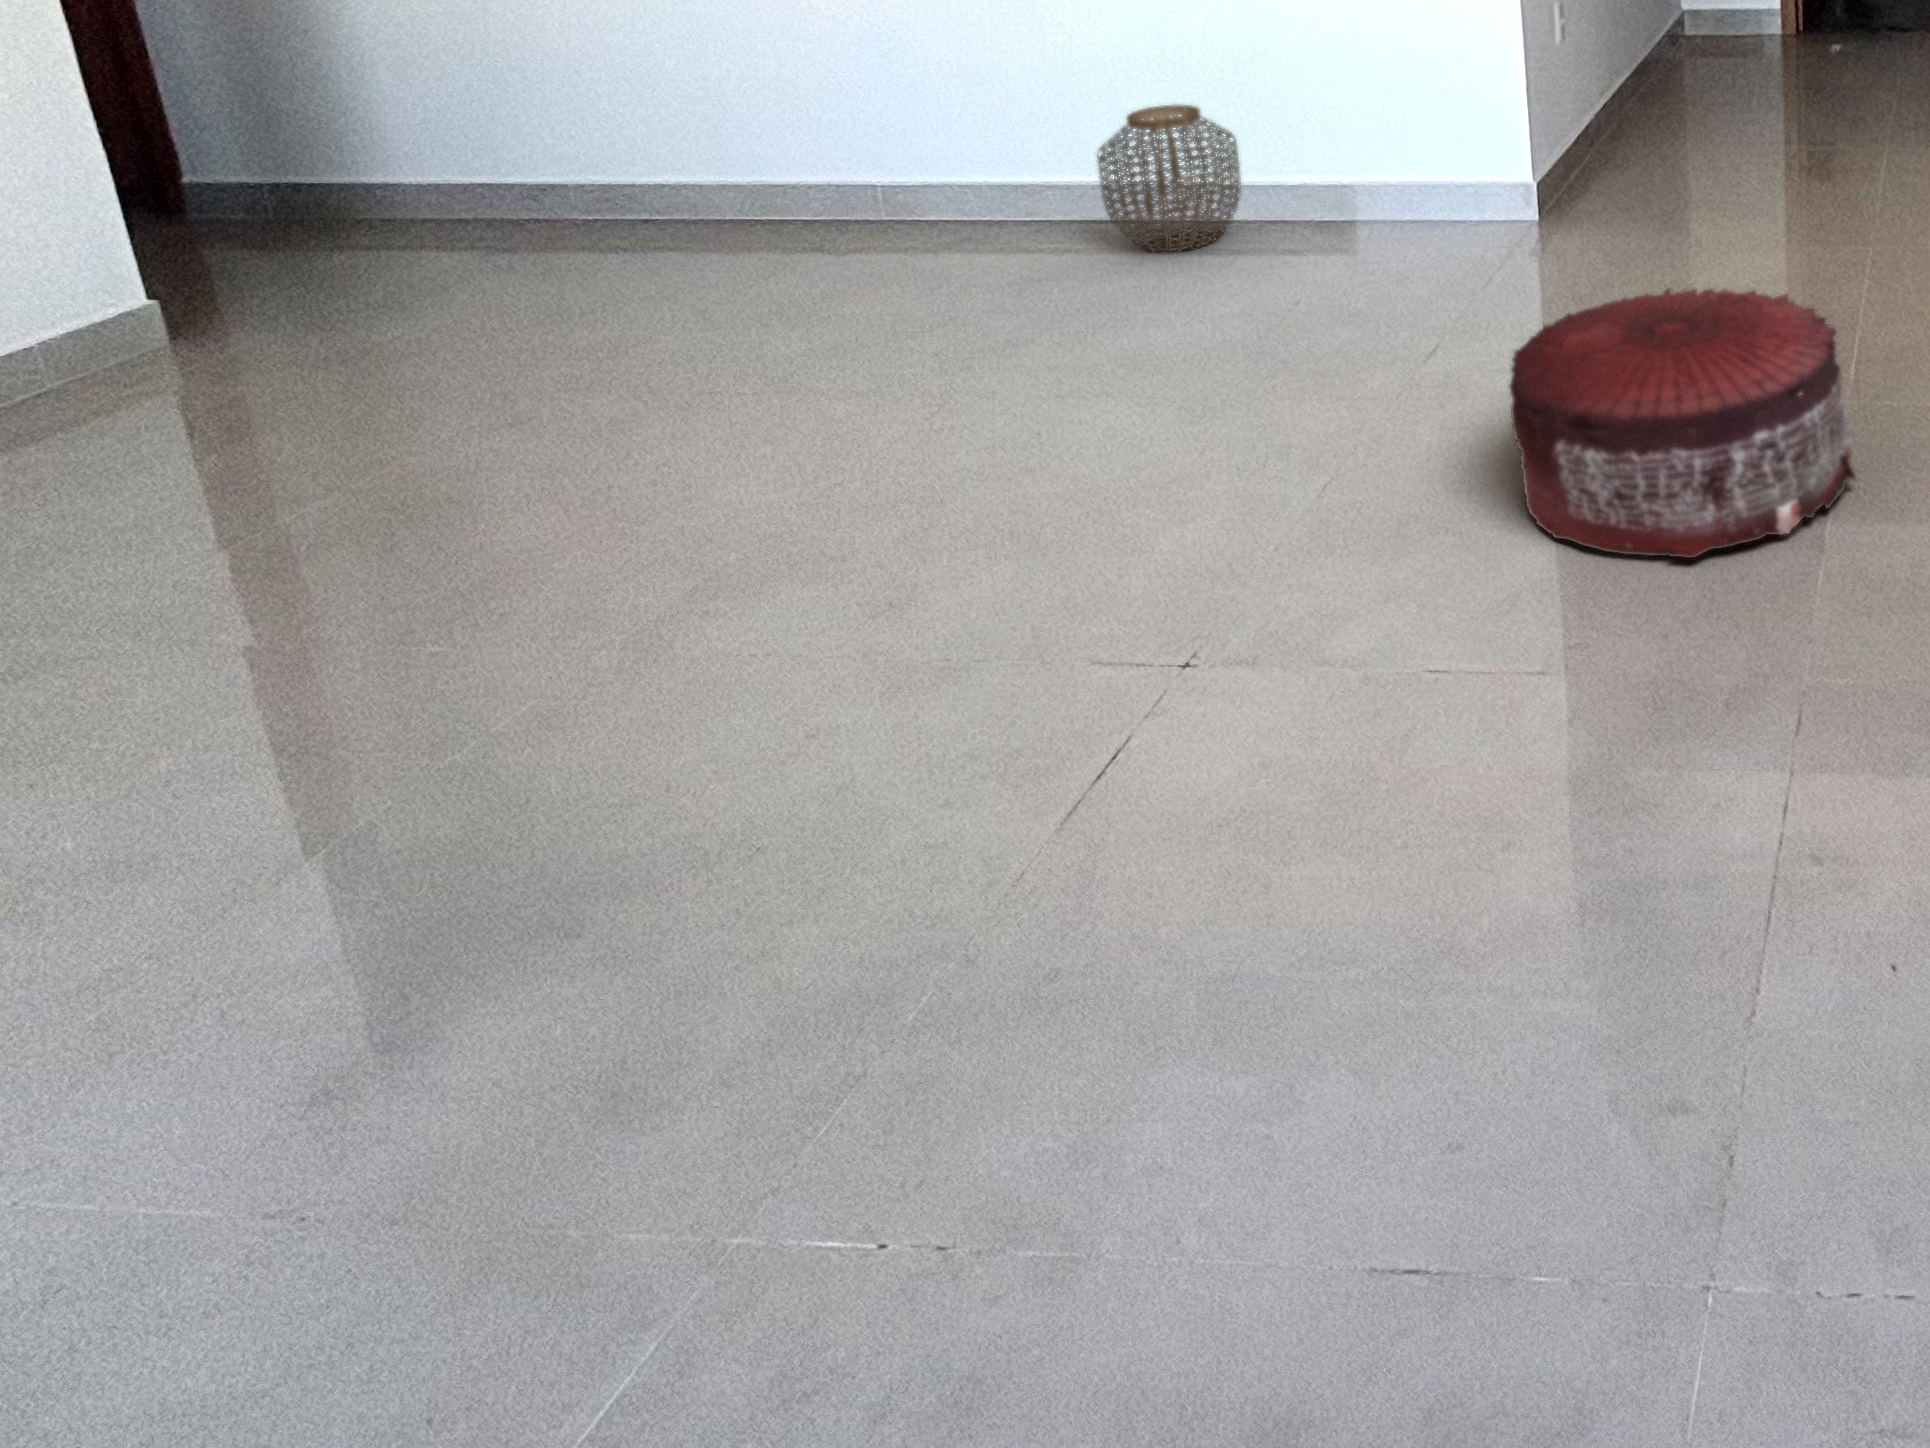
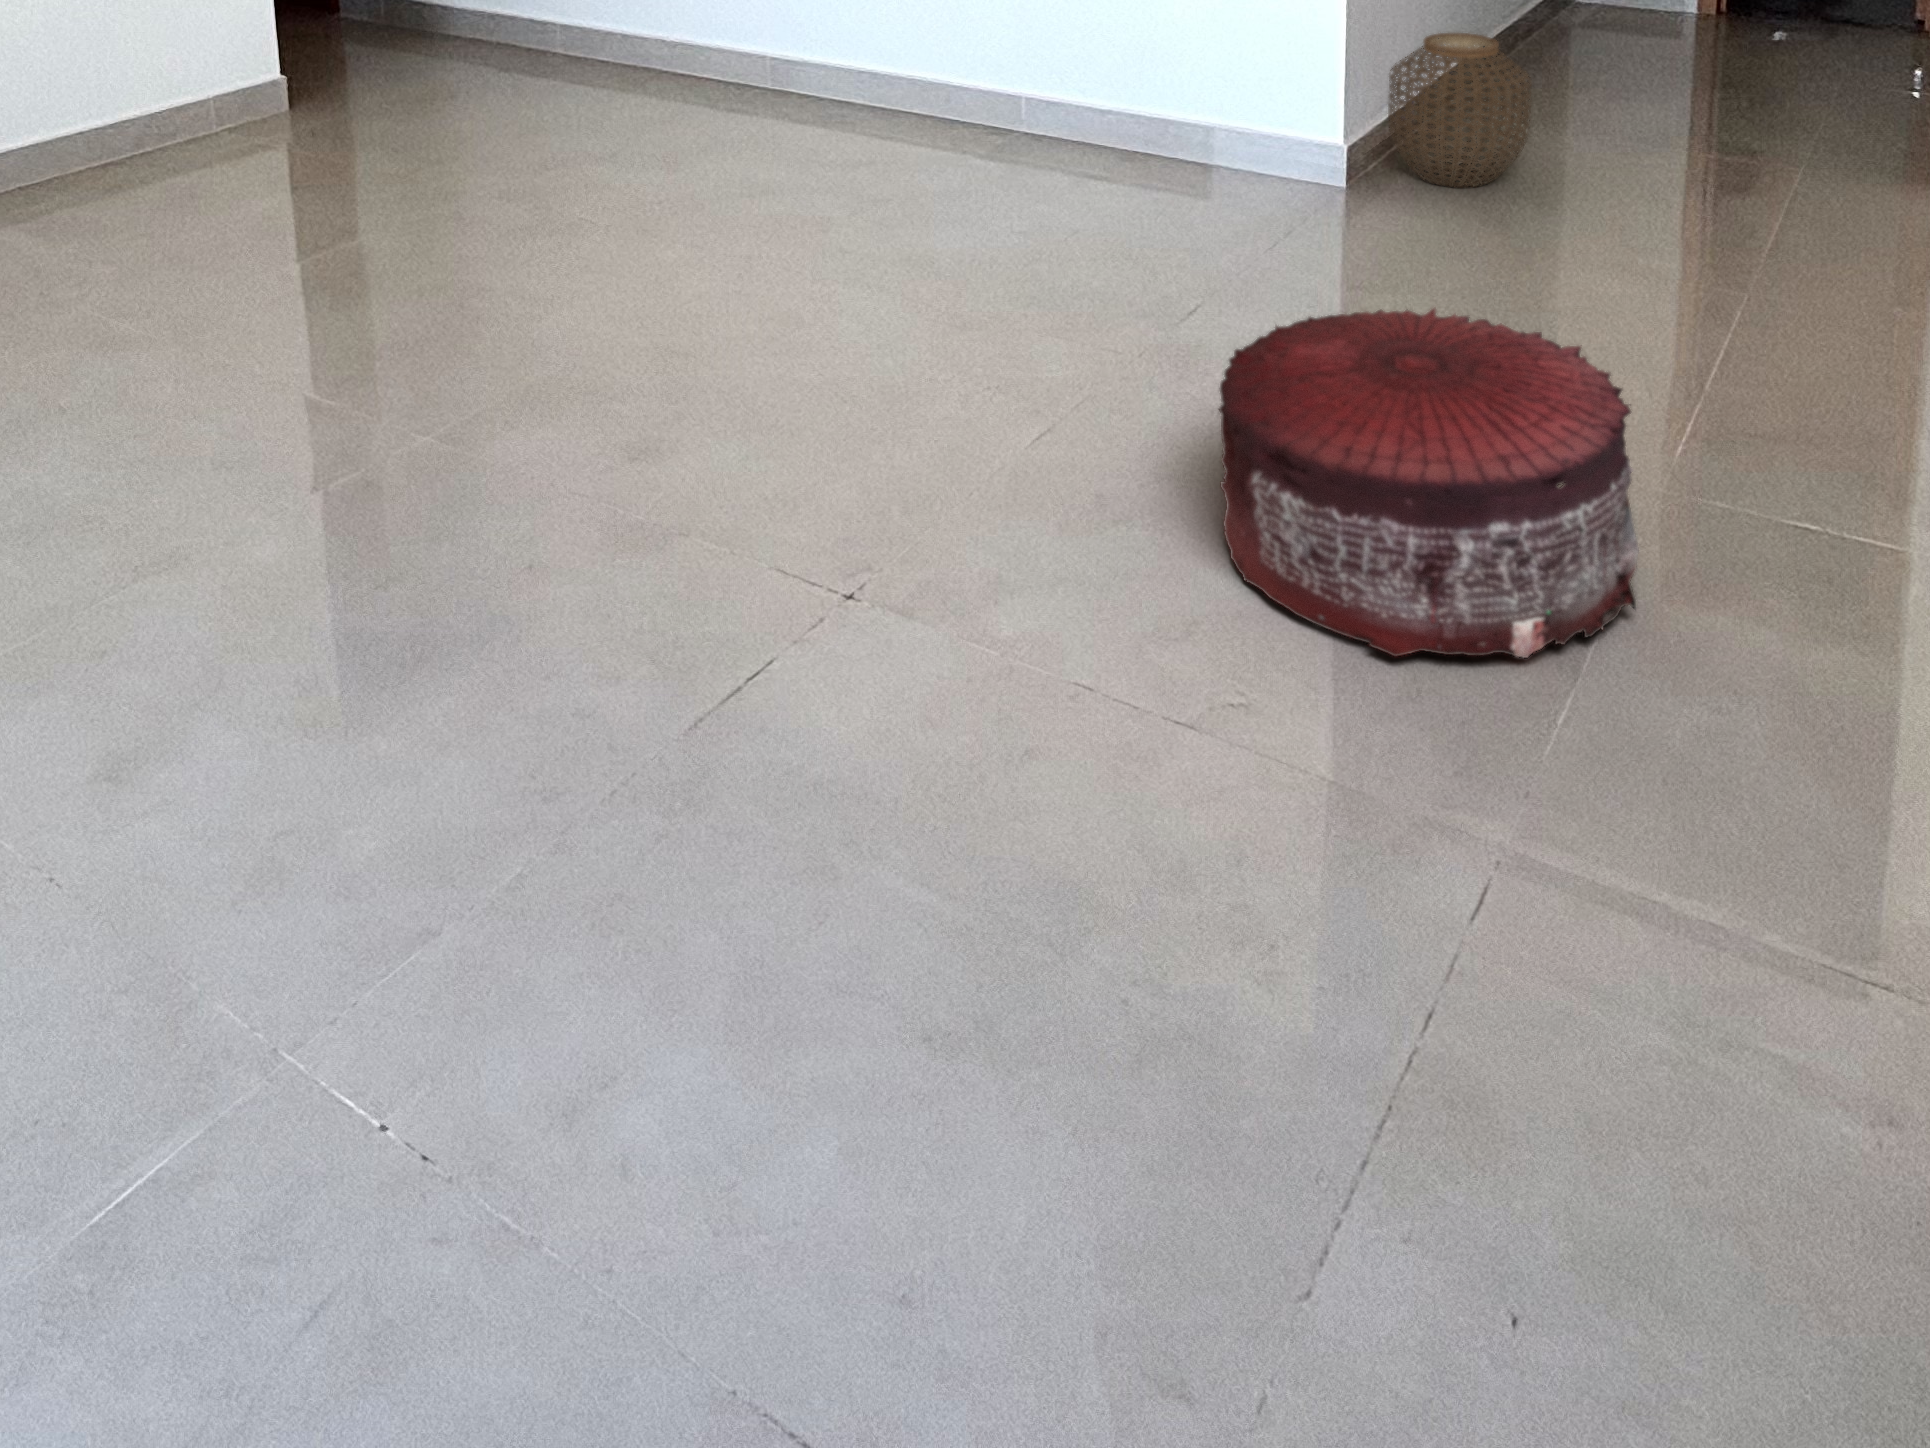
woven basket: present [1097,105,1241,252] -> present [1388,33,1532,188]

